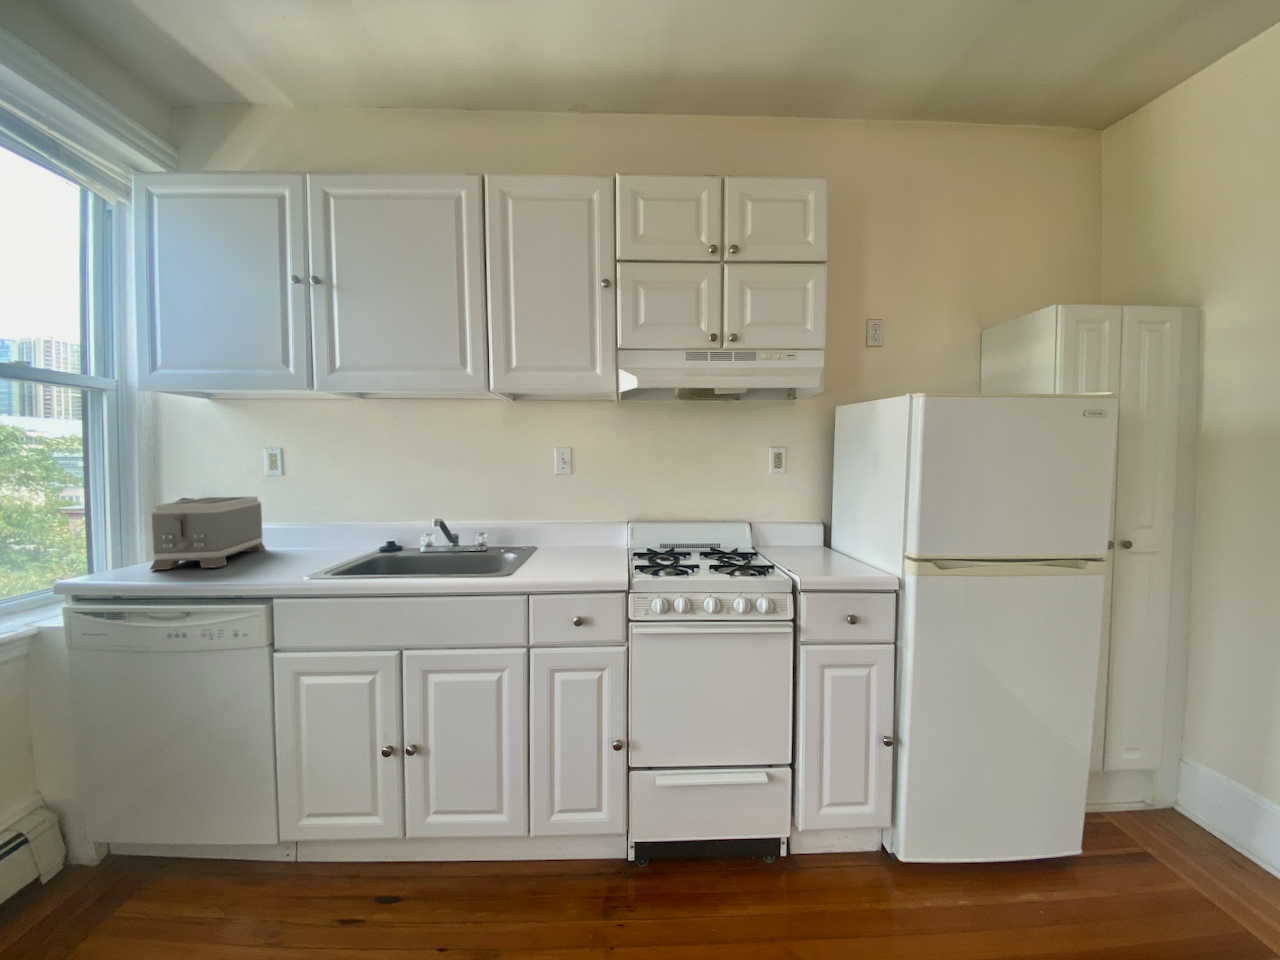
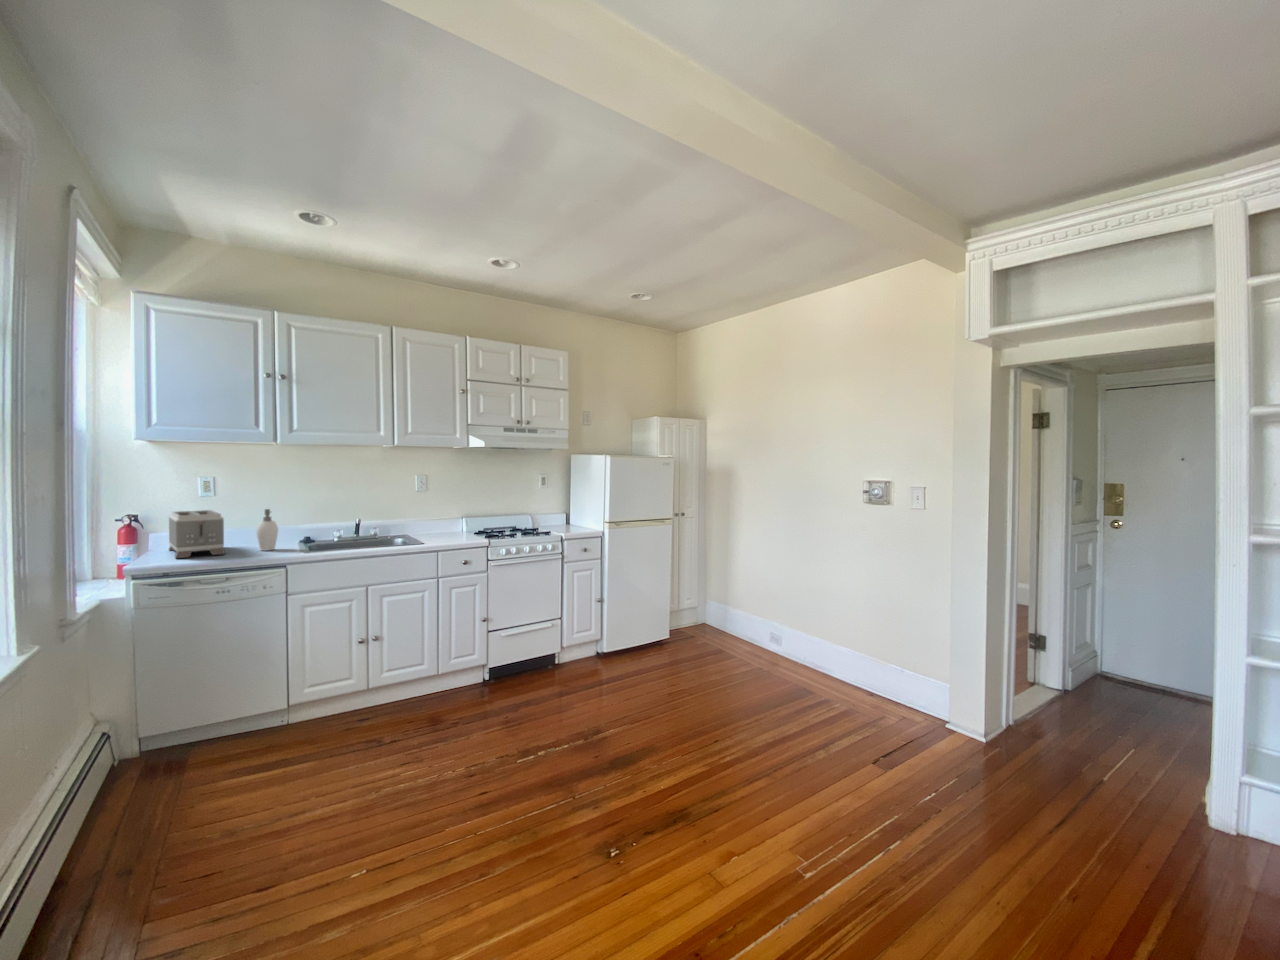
soap dispenser: none [275,498,310,565] -> present [256,509,278,551]

